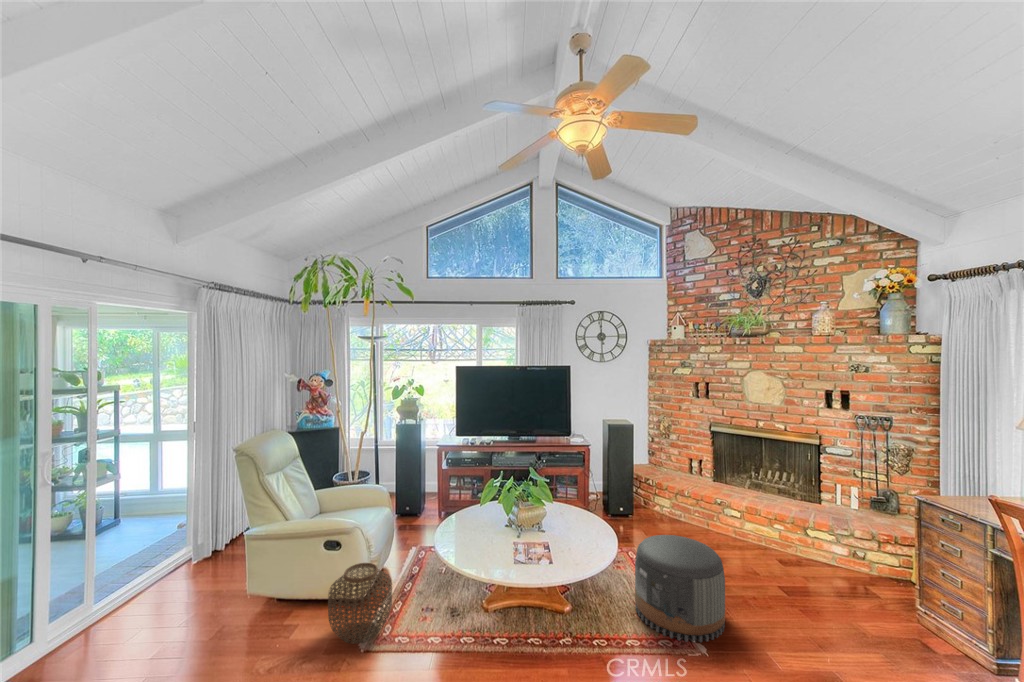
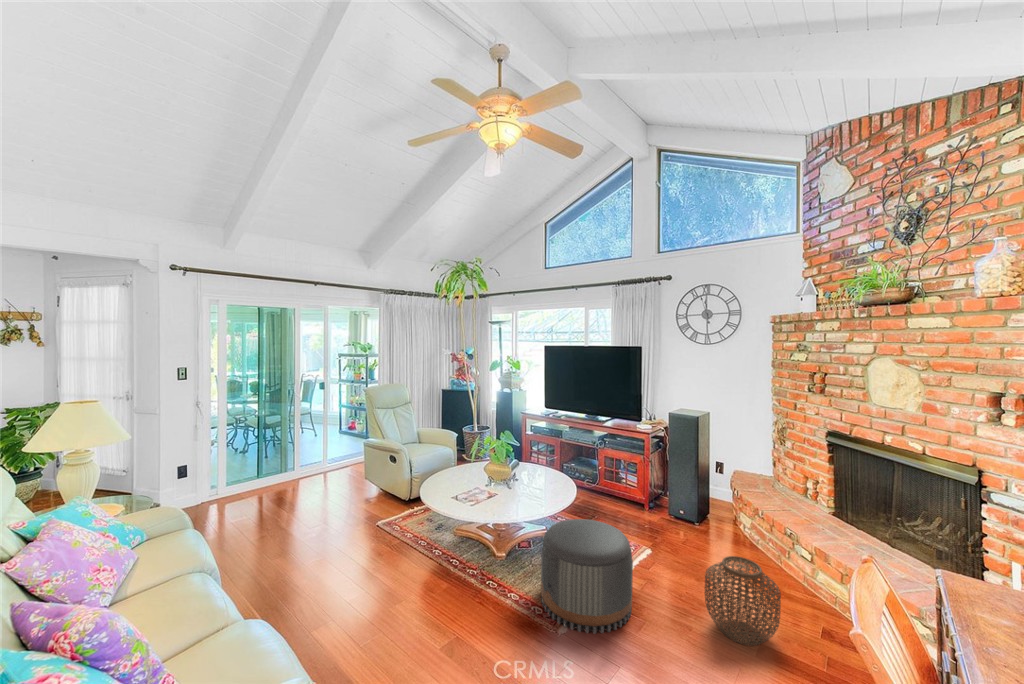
woven basket: present [328,563,392,644] -> present [705,556,781,645]

